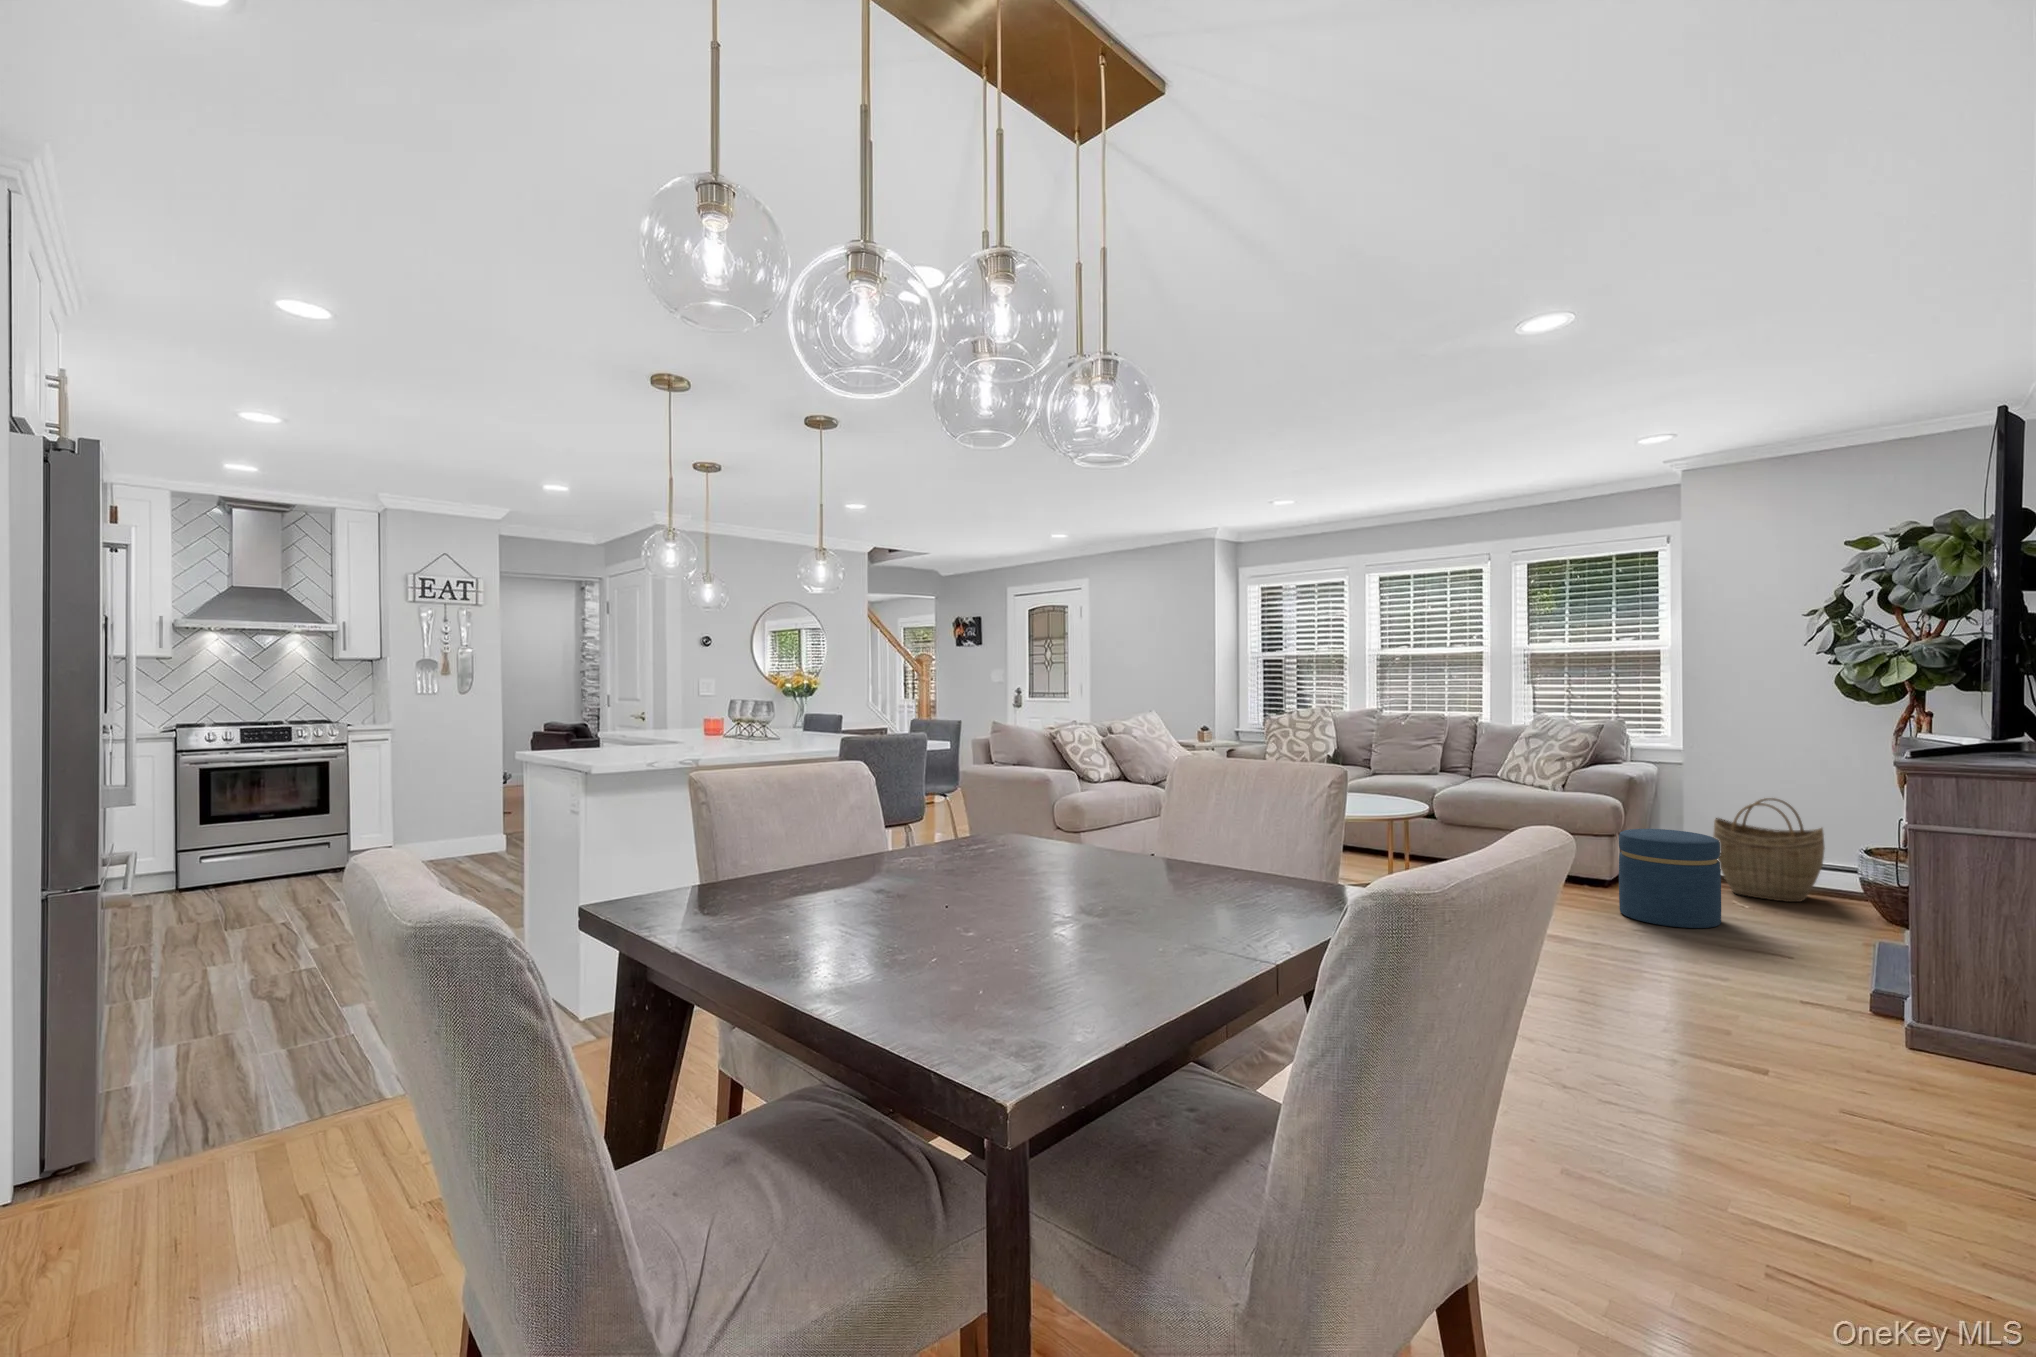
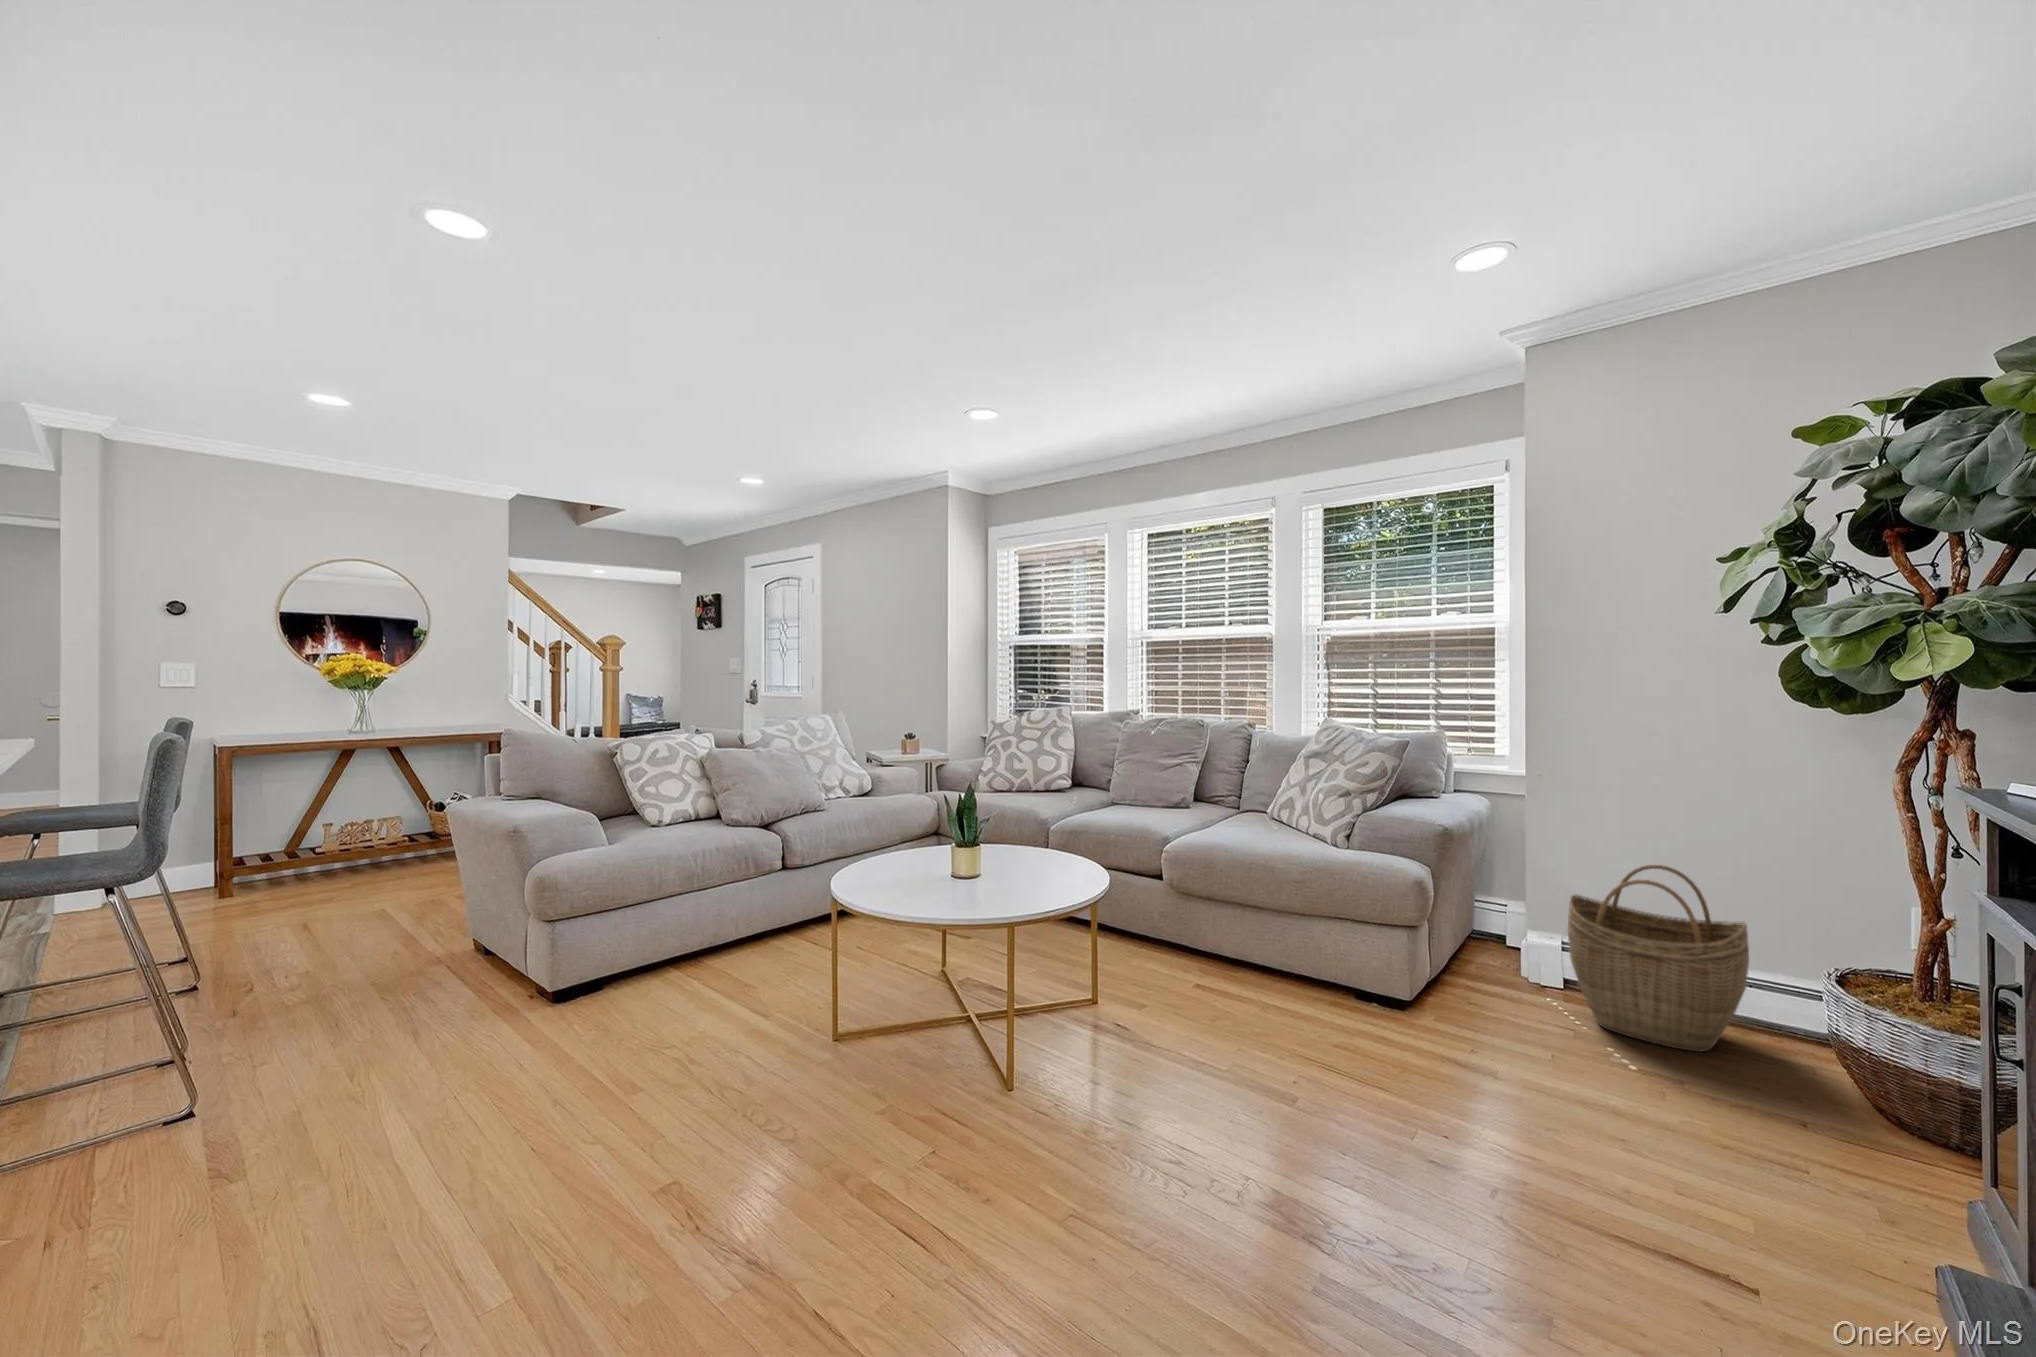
ottoman: present [1619,829,1721,928] -> none [1406,933,1583,1148]

